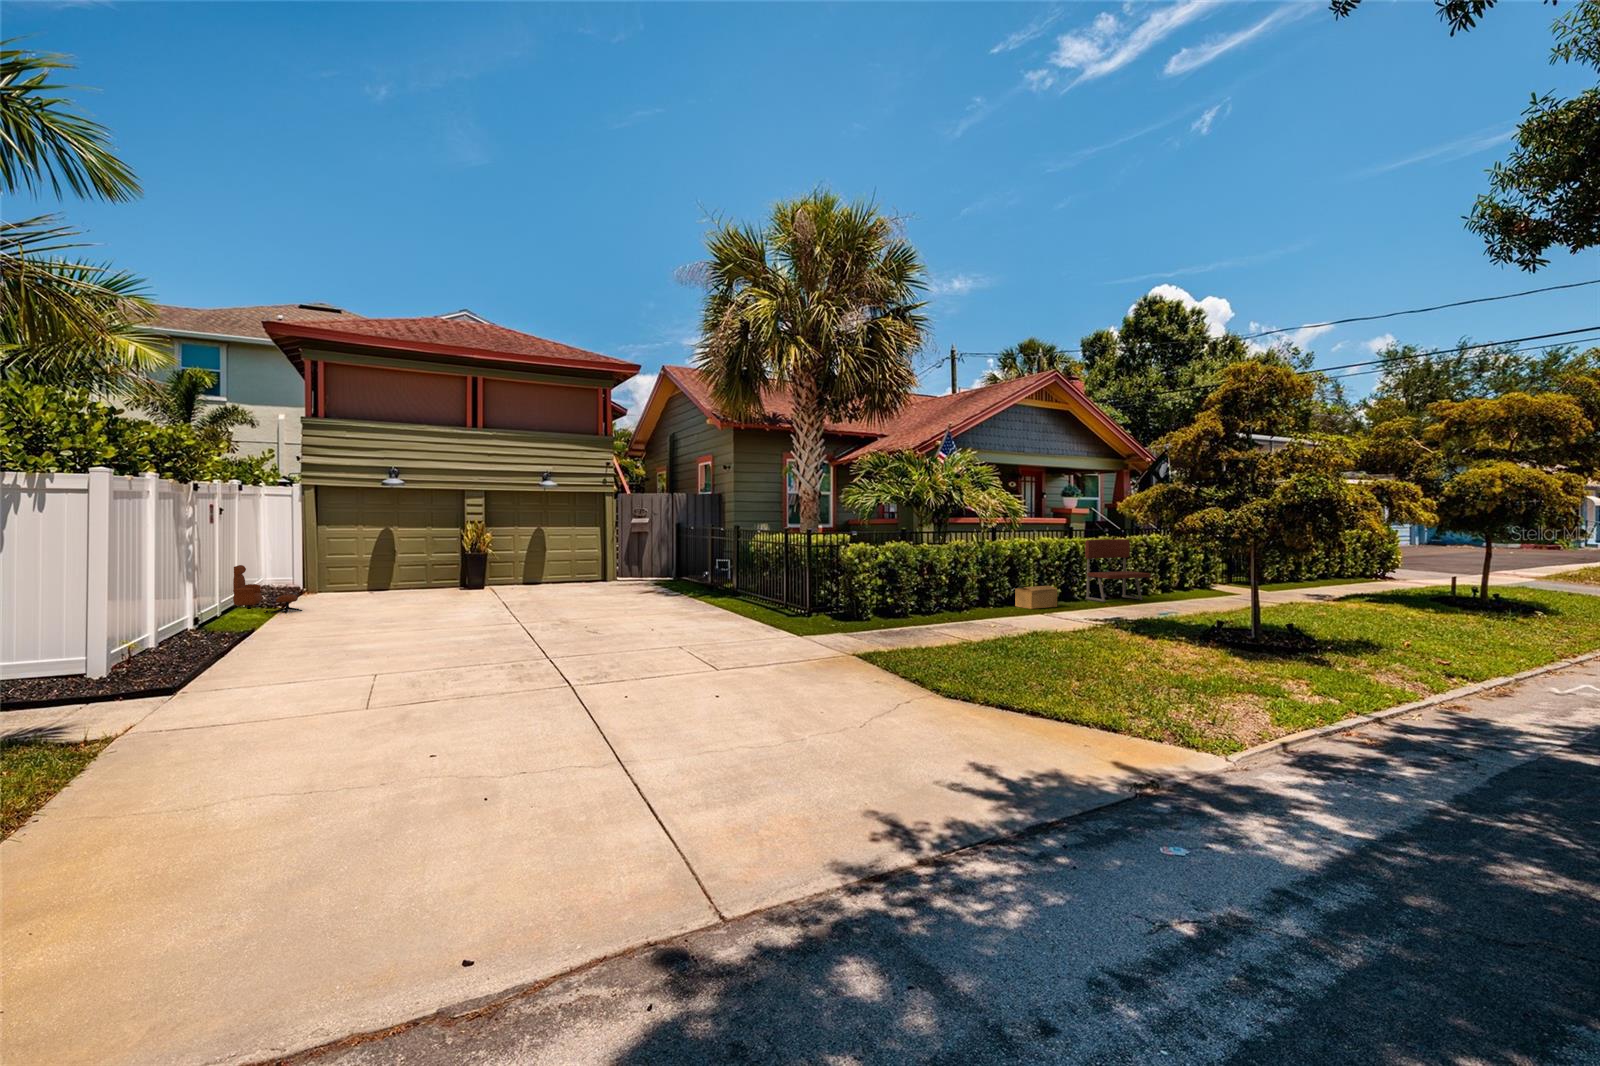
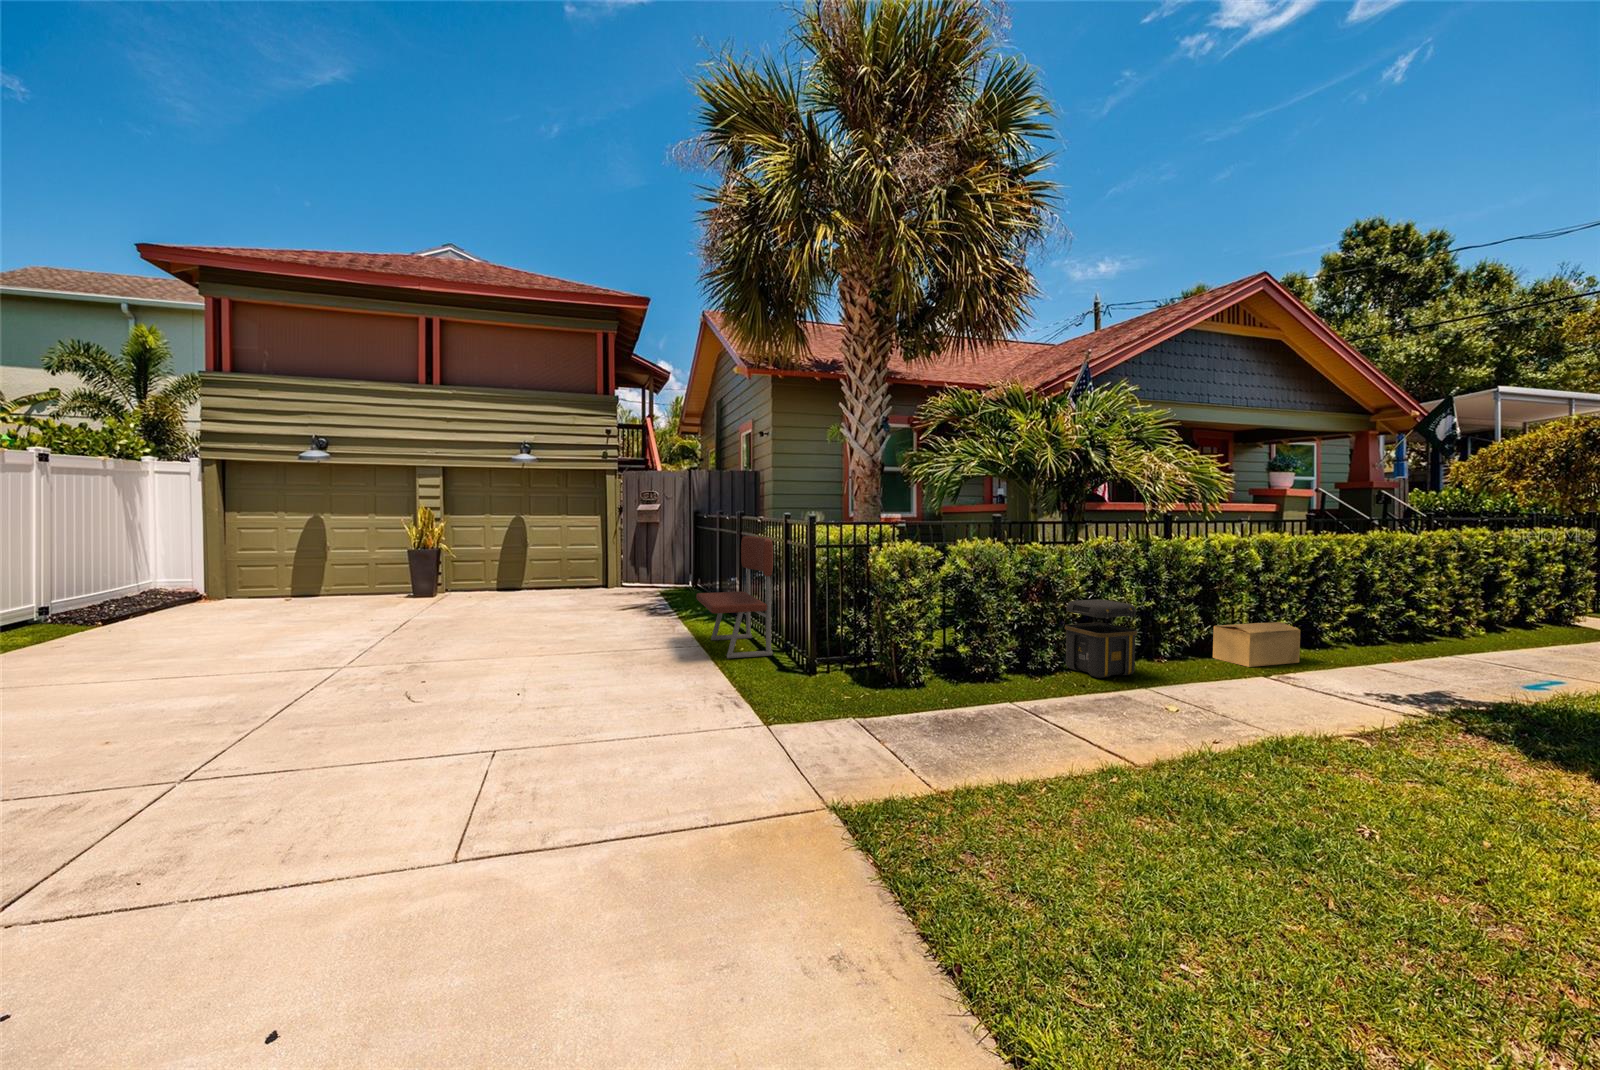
bench: present [1085,539,1151,602] -> present [696,536,773,658]
lounge chair: present [233,565,302,613] -> none [37,562,148,631]
toolbox: none [939,574,975,615] -> present [1065,600,1137,678]

